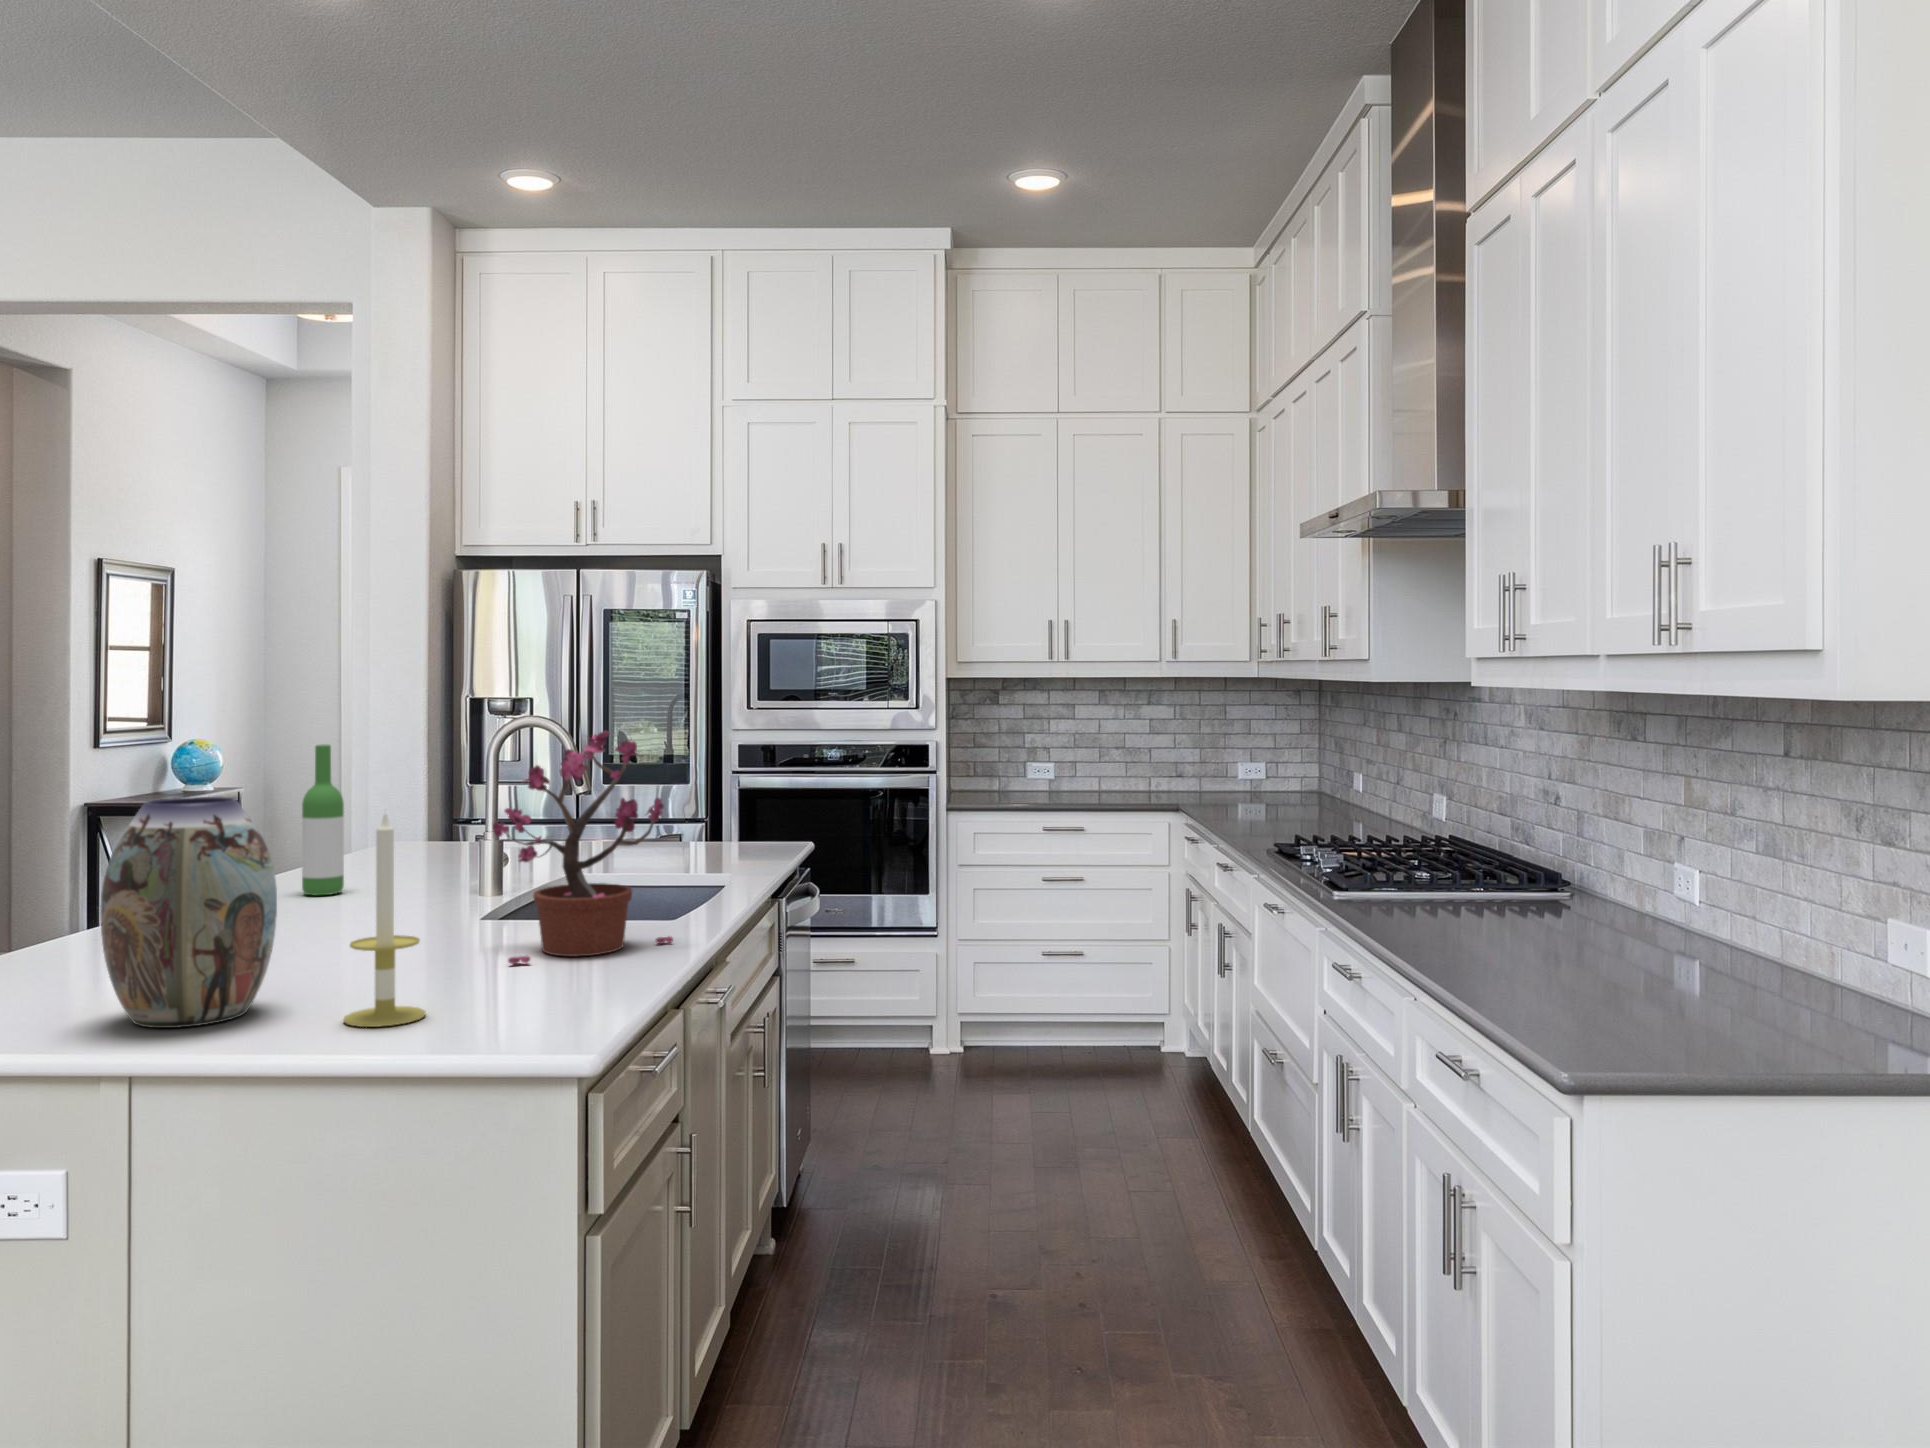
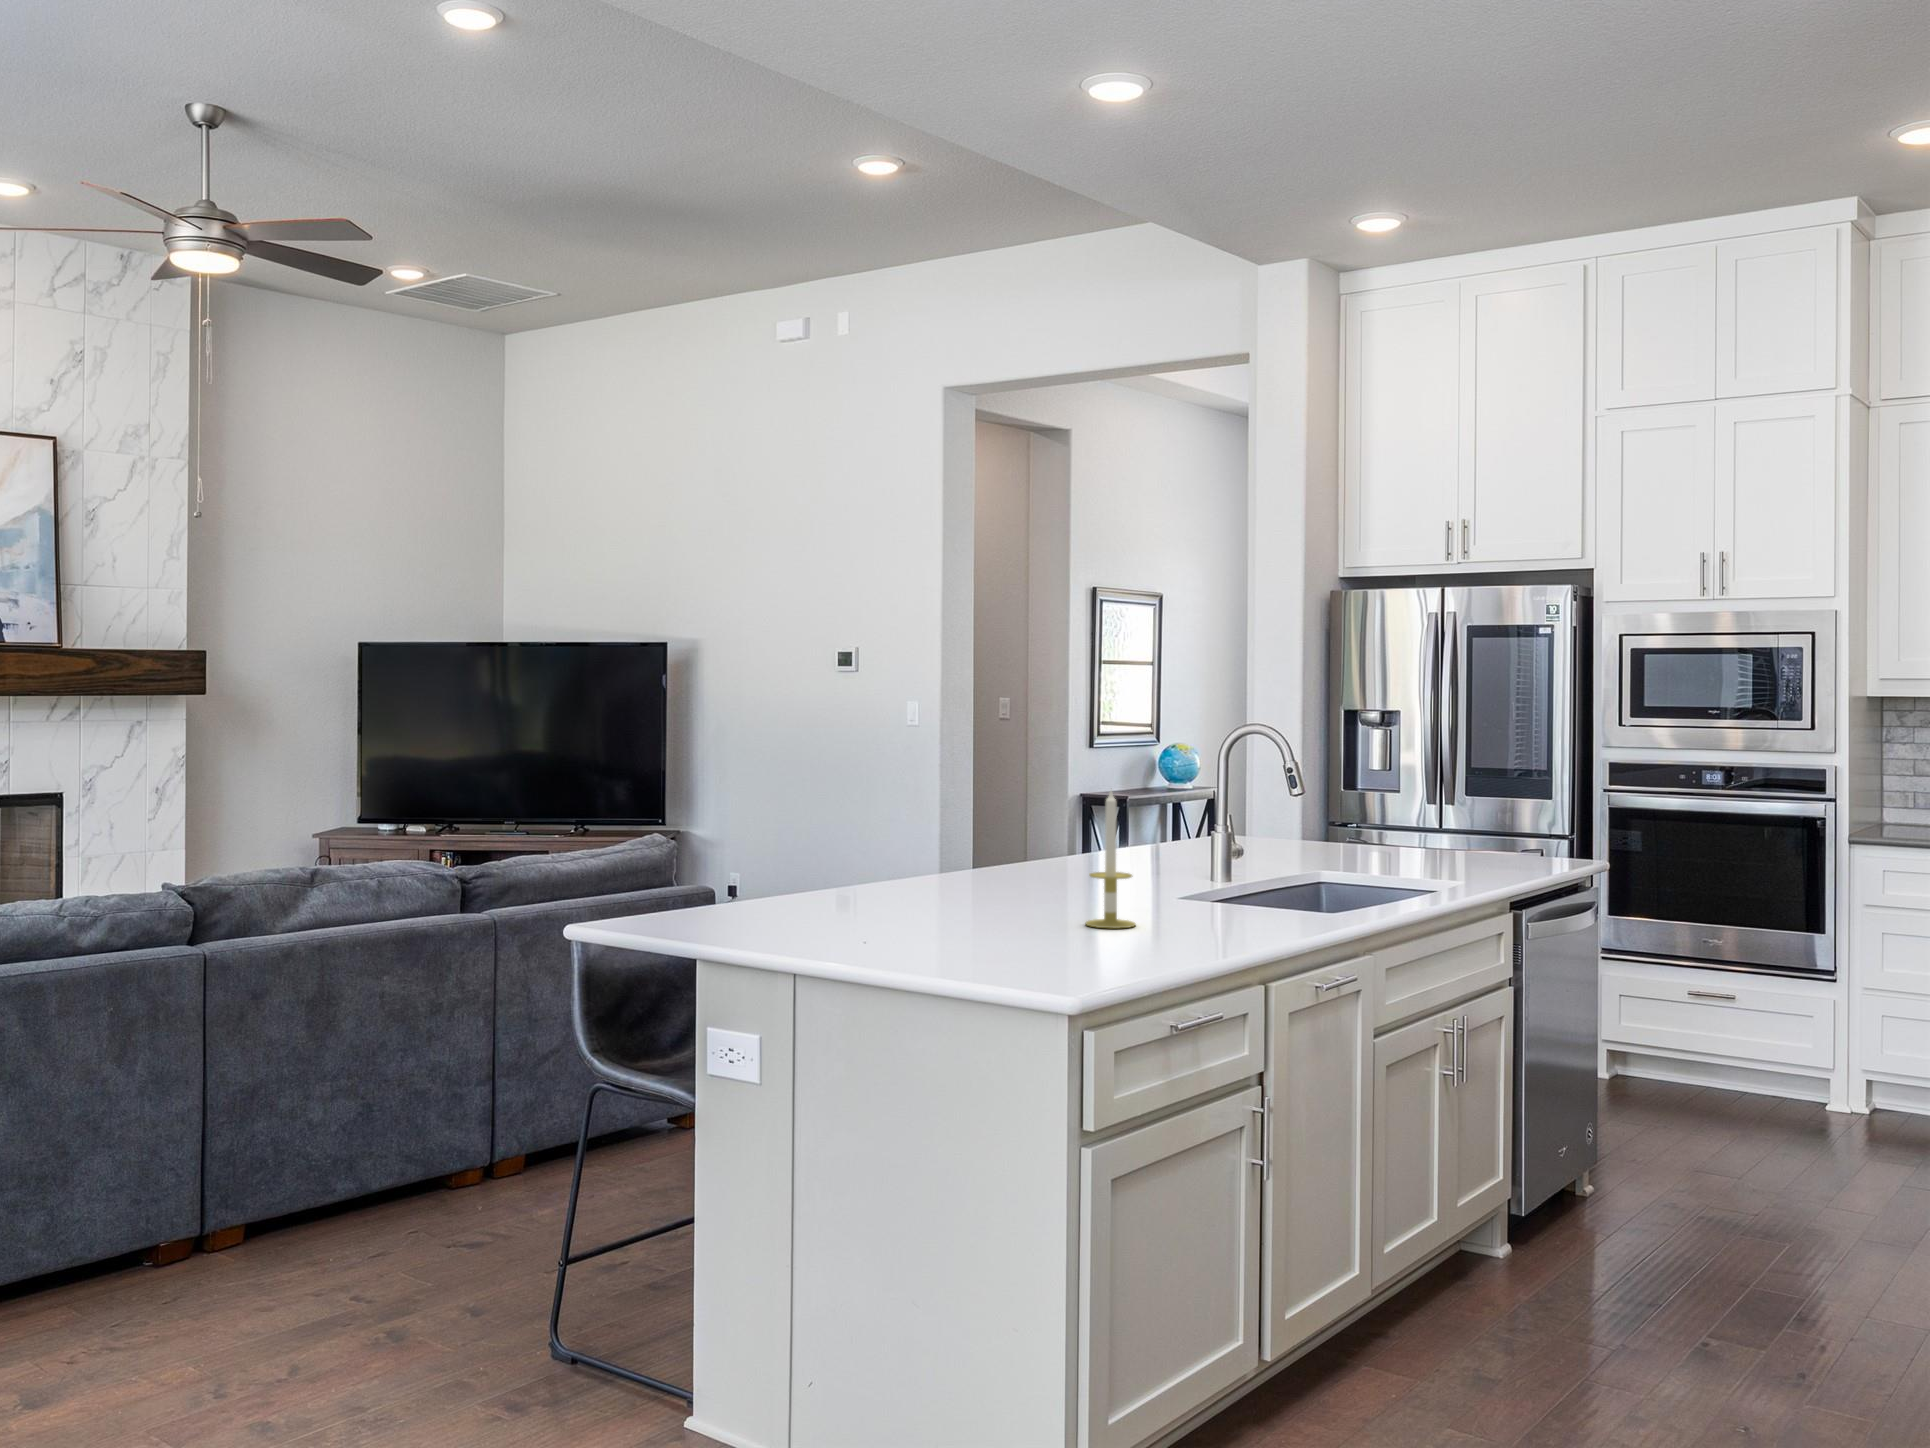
potted plant: present [493,730,673,964] -> none [1220,741,1354,910]
wine bottle: present [302,744,344,895] -> none [1142,746,1172,861]
vase: present [100,797,277,1028] -> none [961,775,1059,916]

